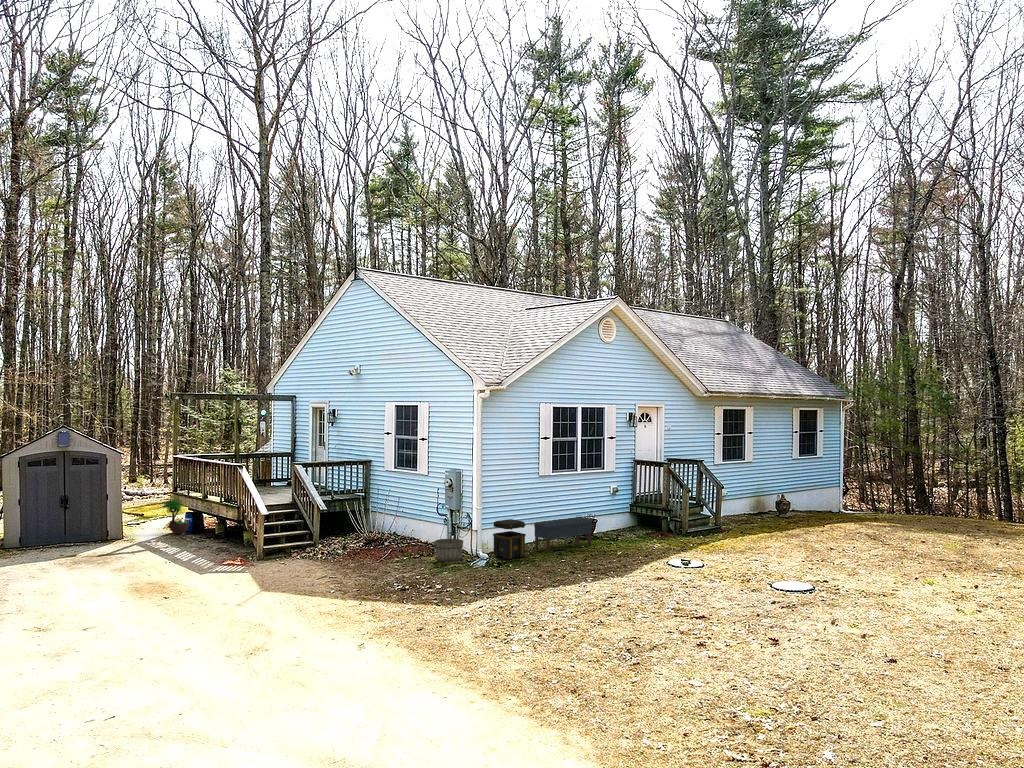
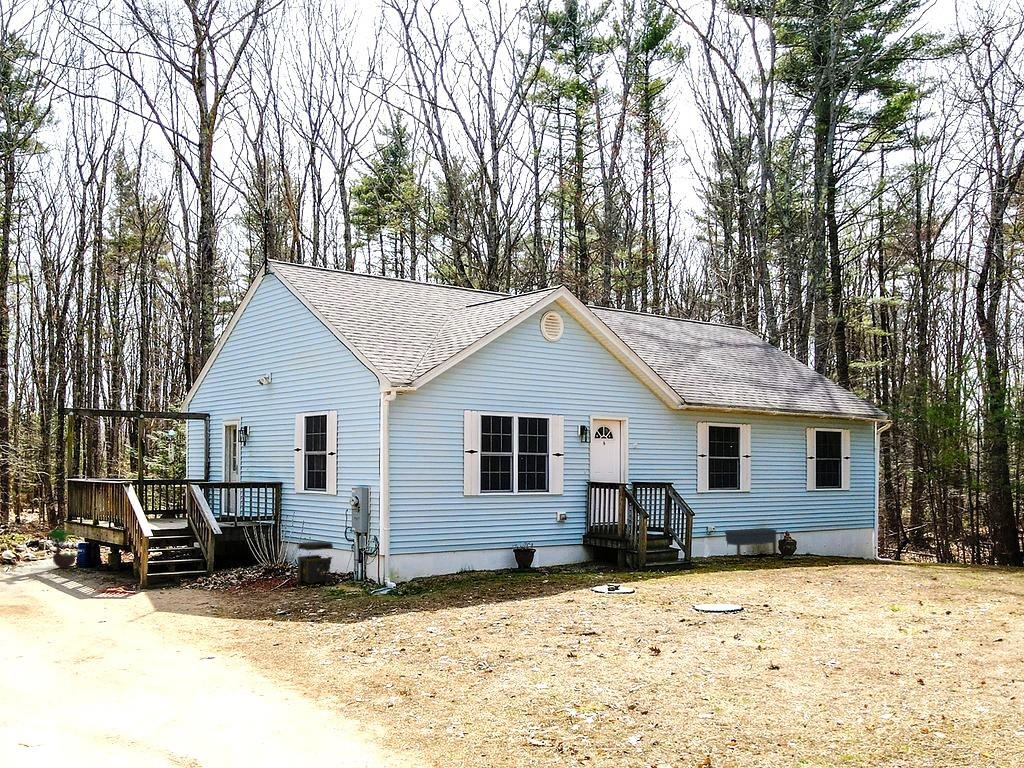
bench: present [534,517,592,553] -> present [725,528,777,558]
toolbox: present [493,519,526,559] -> present [298,541,333,584]
wooden bucket: present [434,534,463,562] -> none [335,560,369,591]

